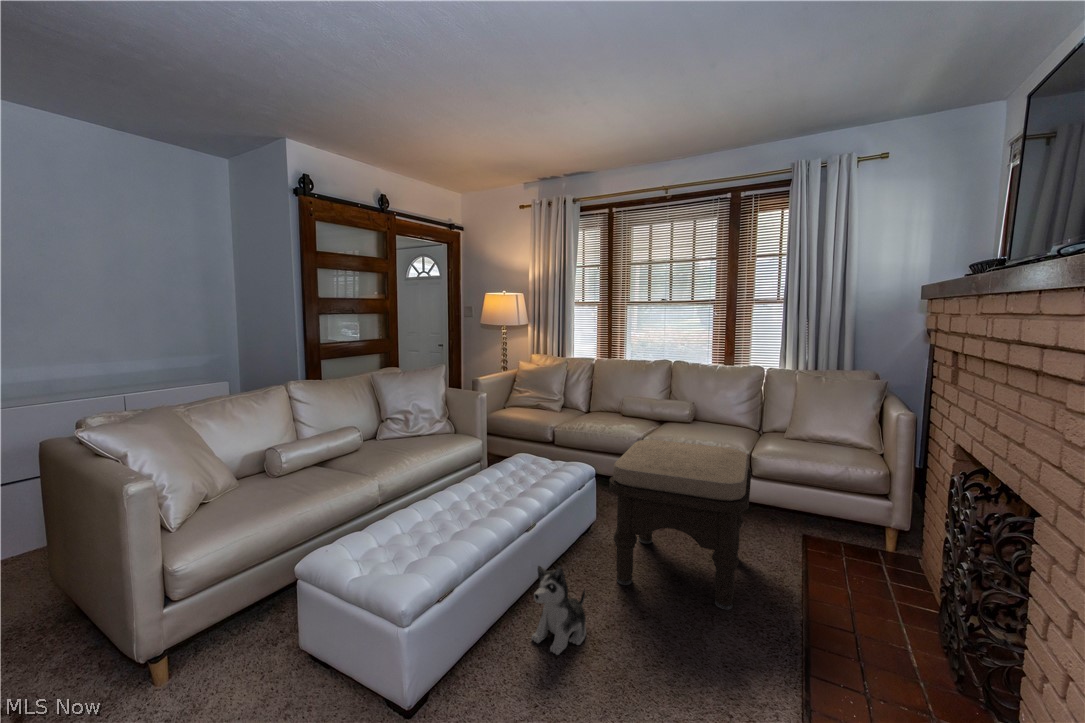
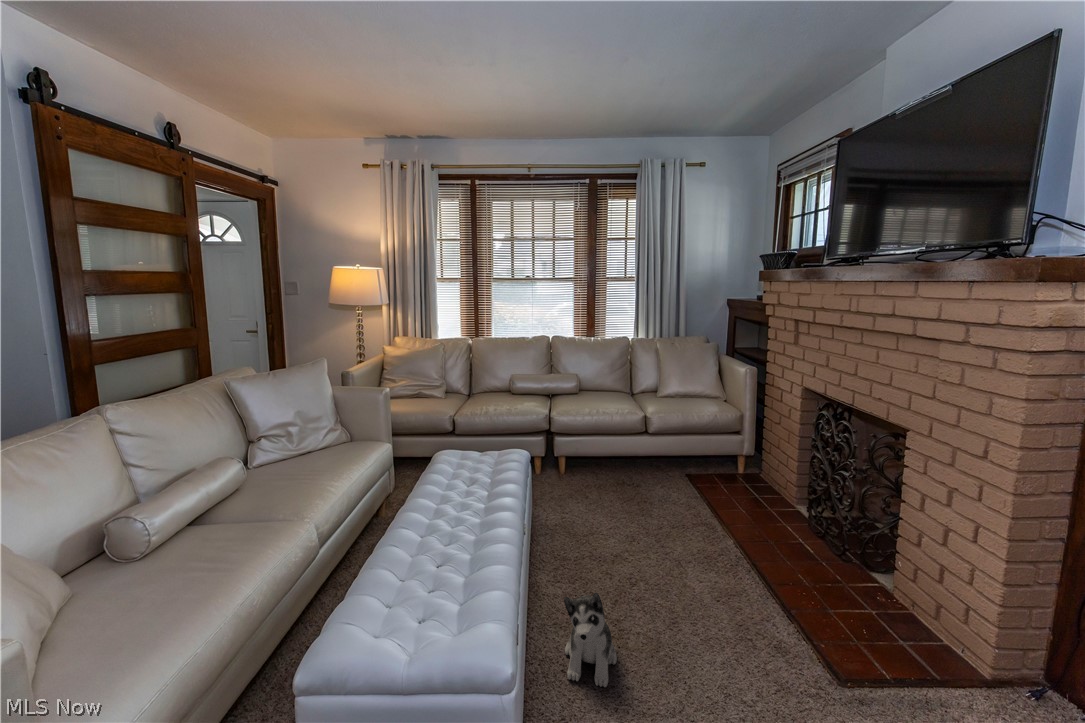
ottoman: present [610,440,751,610] -> none [572,420,713,573]

